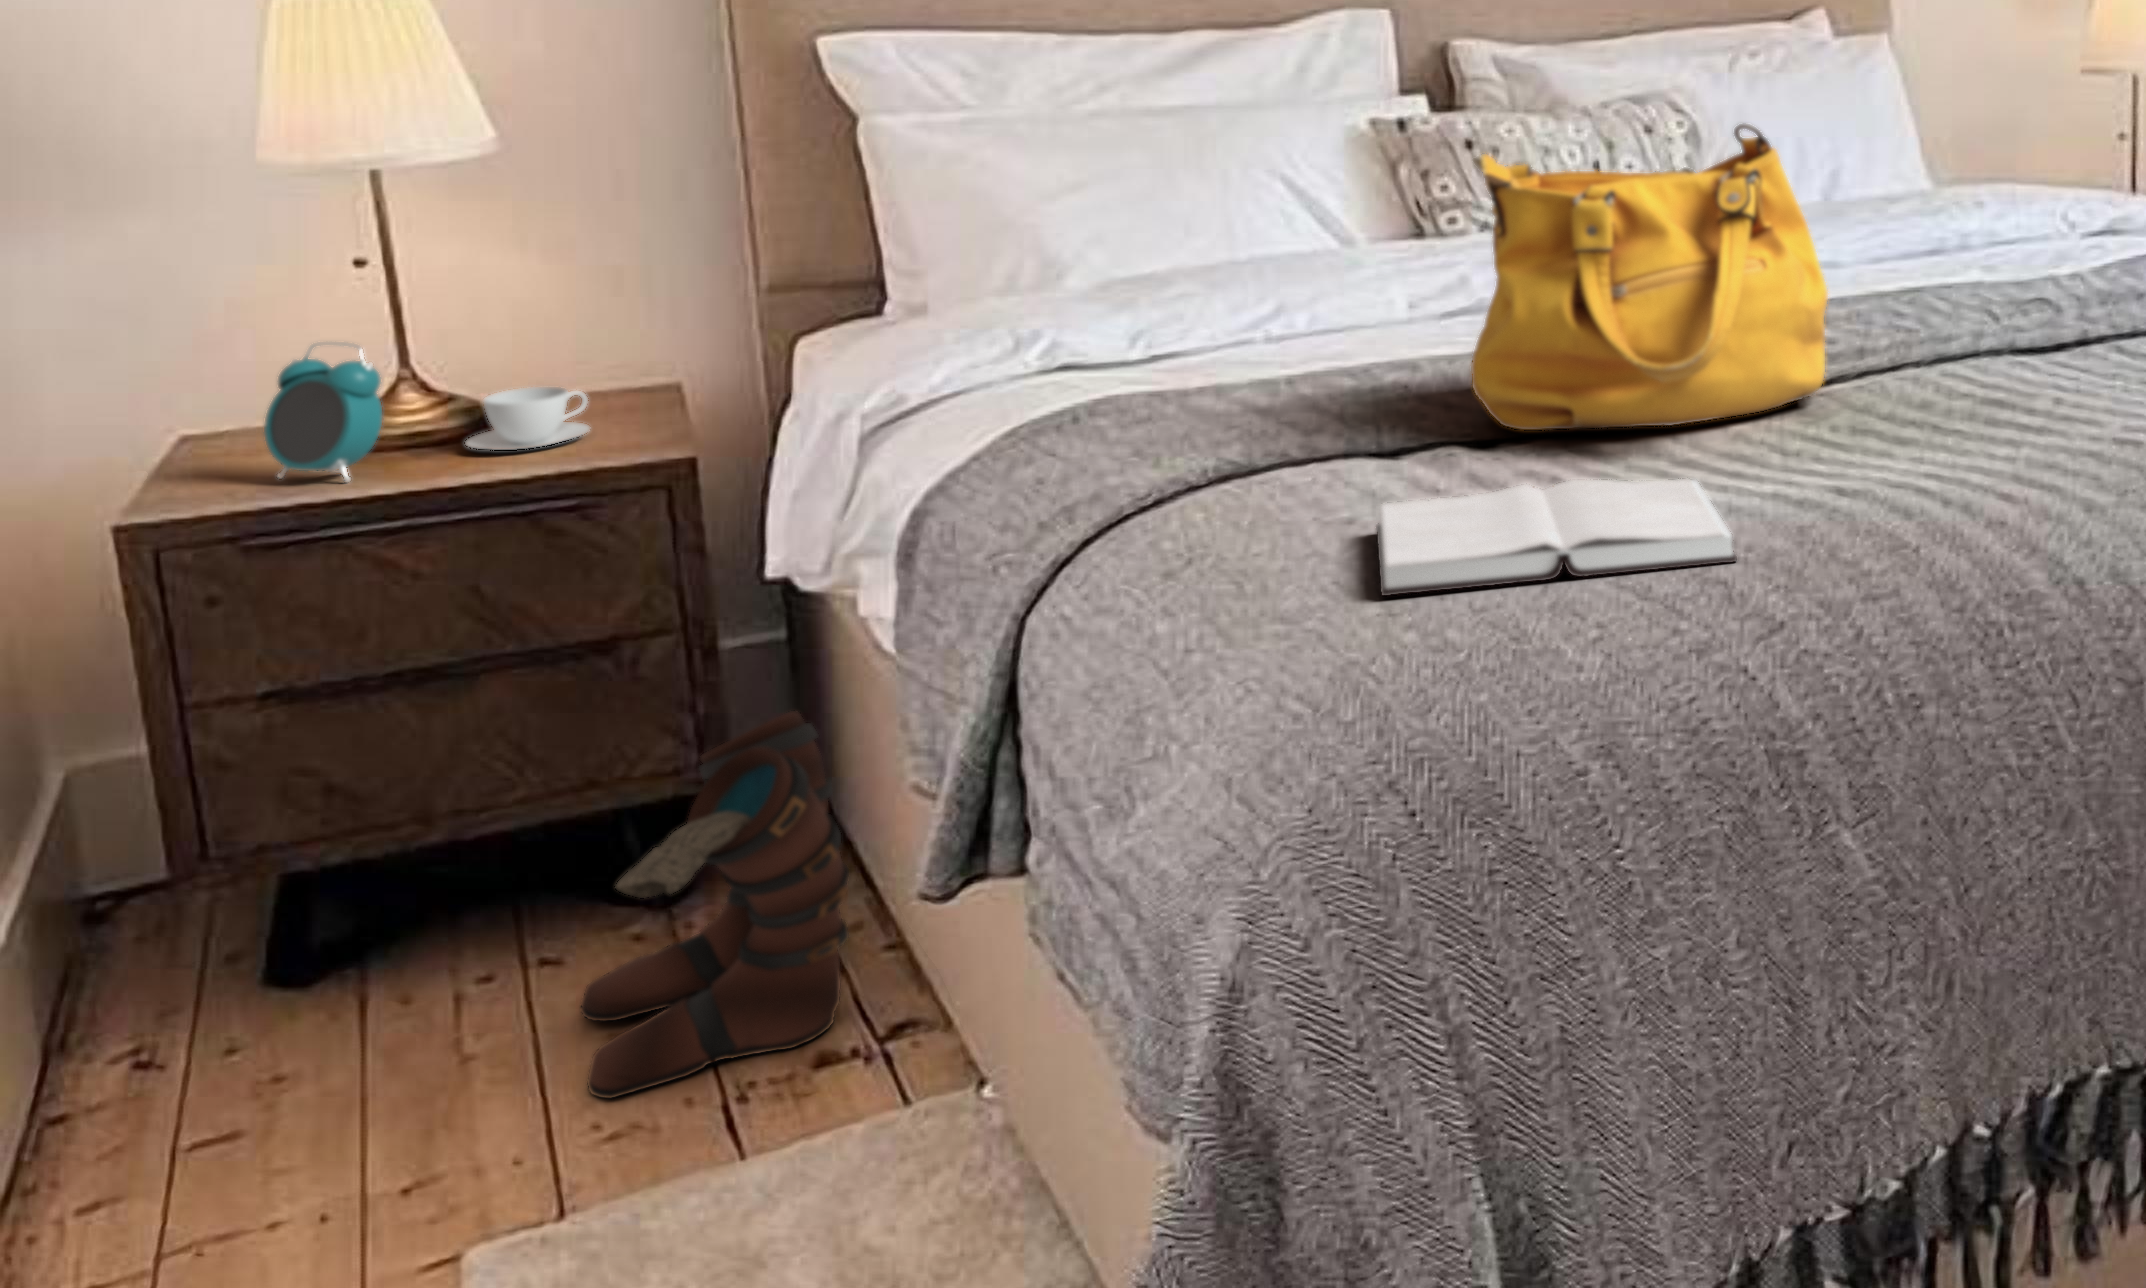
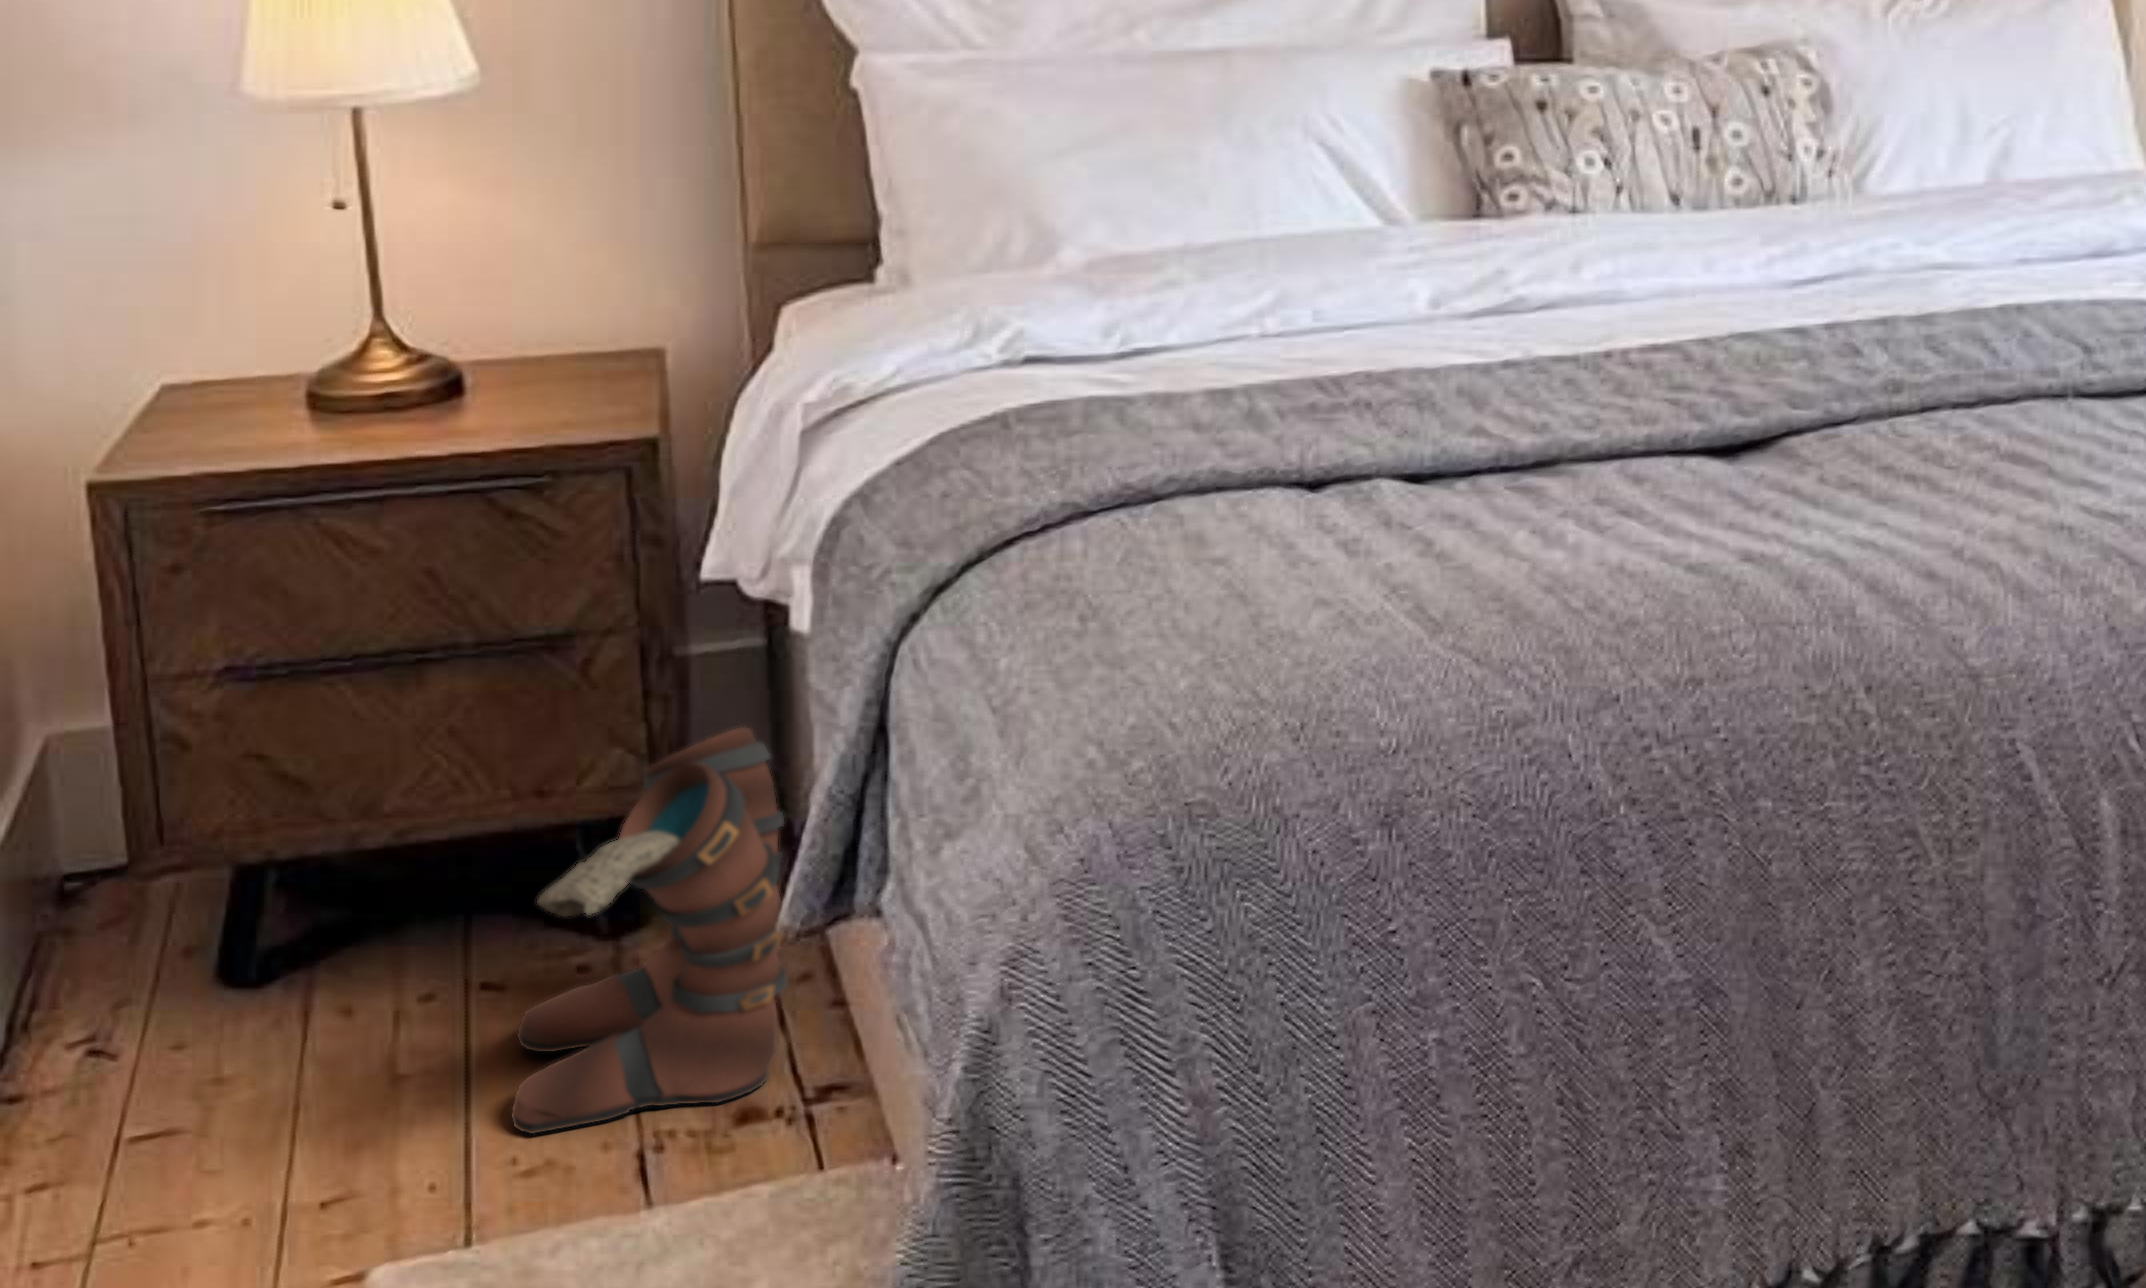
handbag: present [1471,124,1828,430] -> none [1415,104,1852,466]
alarm clock: present [264,343,382,482] -> none [232,285,345,440]
teacup: present [466,387,589,450] -> none [431,345,559,414]
hardback book: present [1377,479,1737,596] -> none [1214,524,1622,639]

